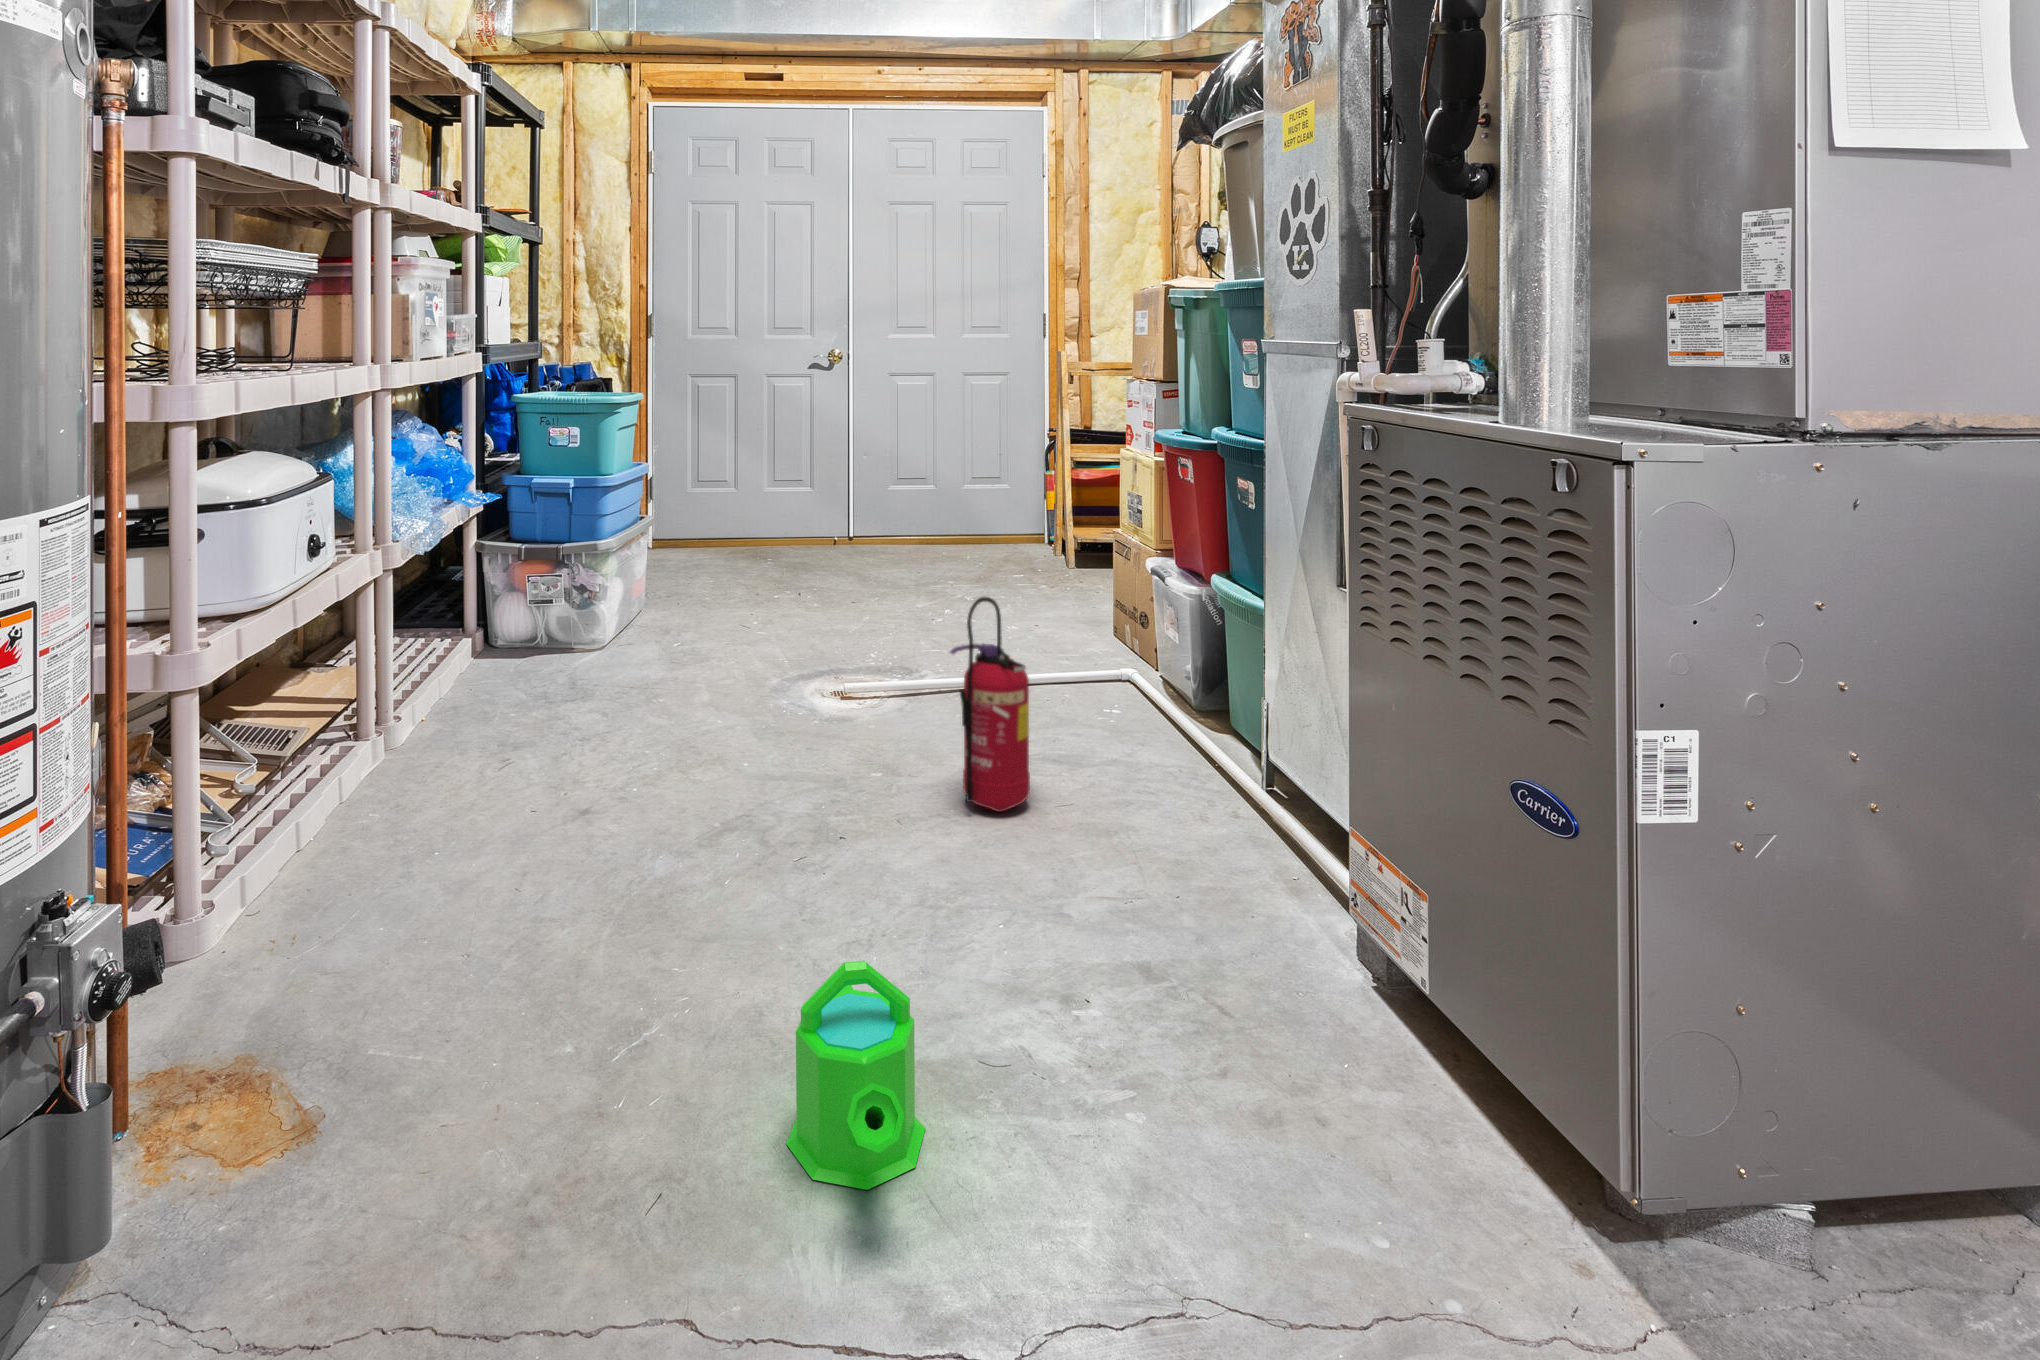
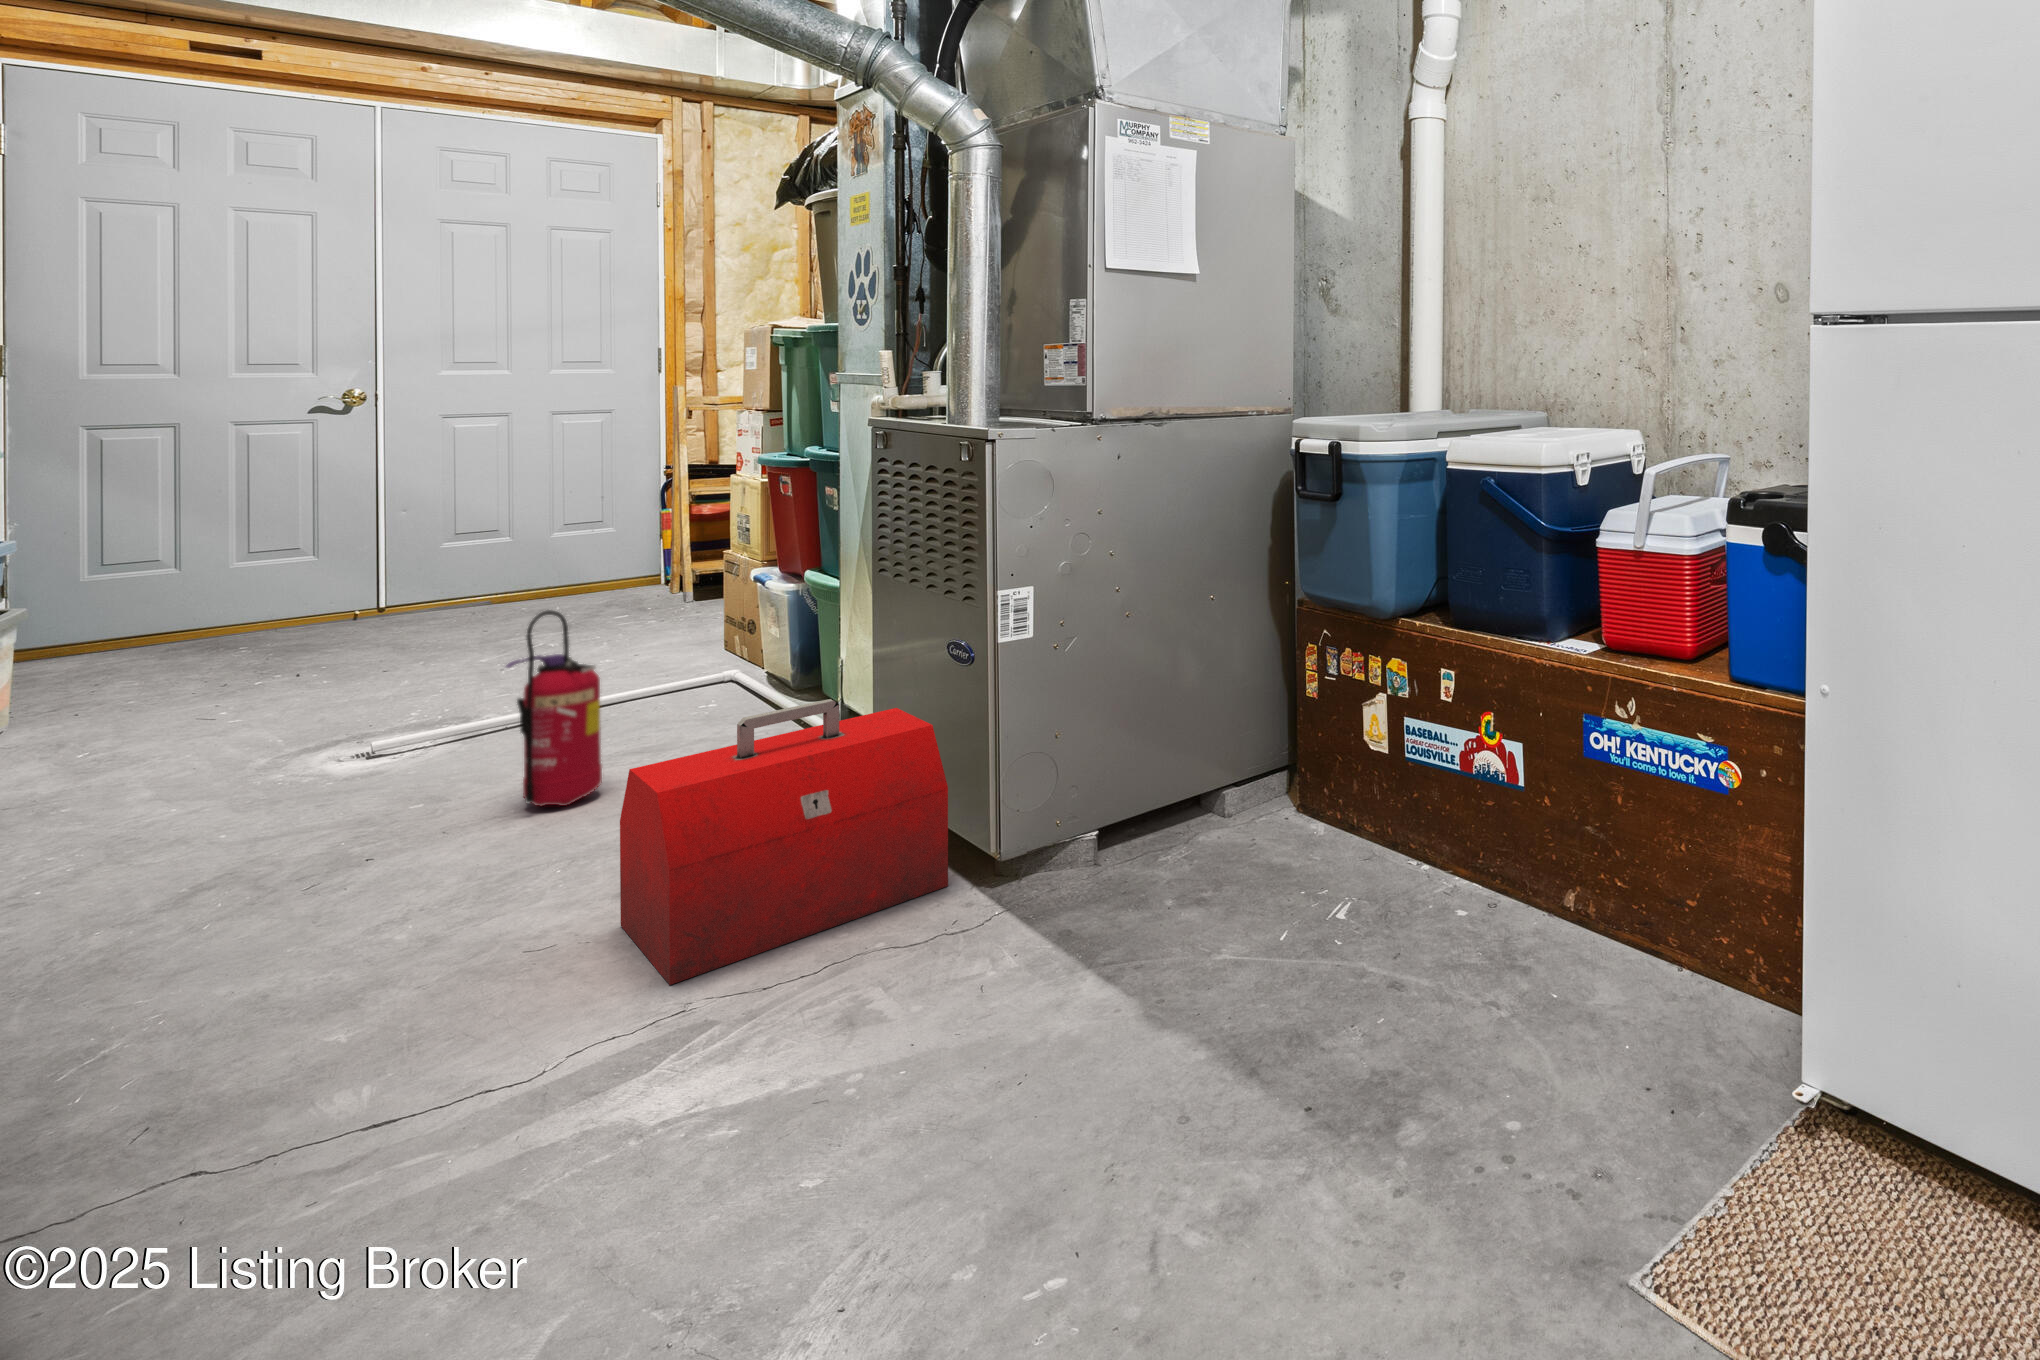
toolbox: none [1075,829,1529,1224] -> present [620,699,948,985]
watering can: present [786,961,925,1190] -> none [298,886,461,1072]

